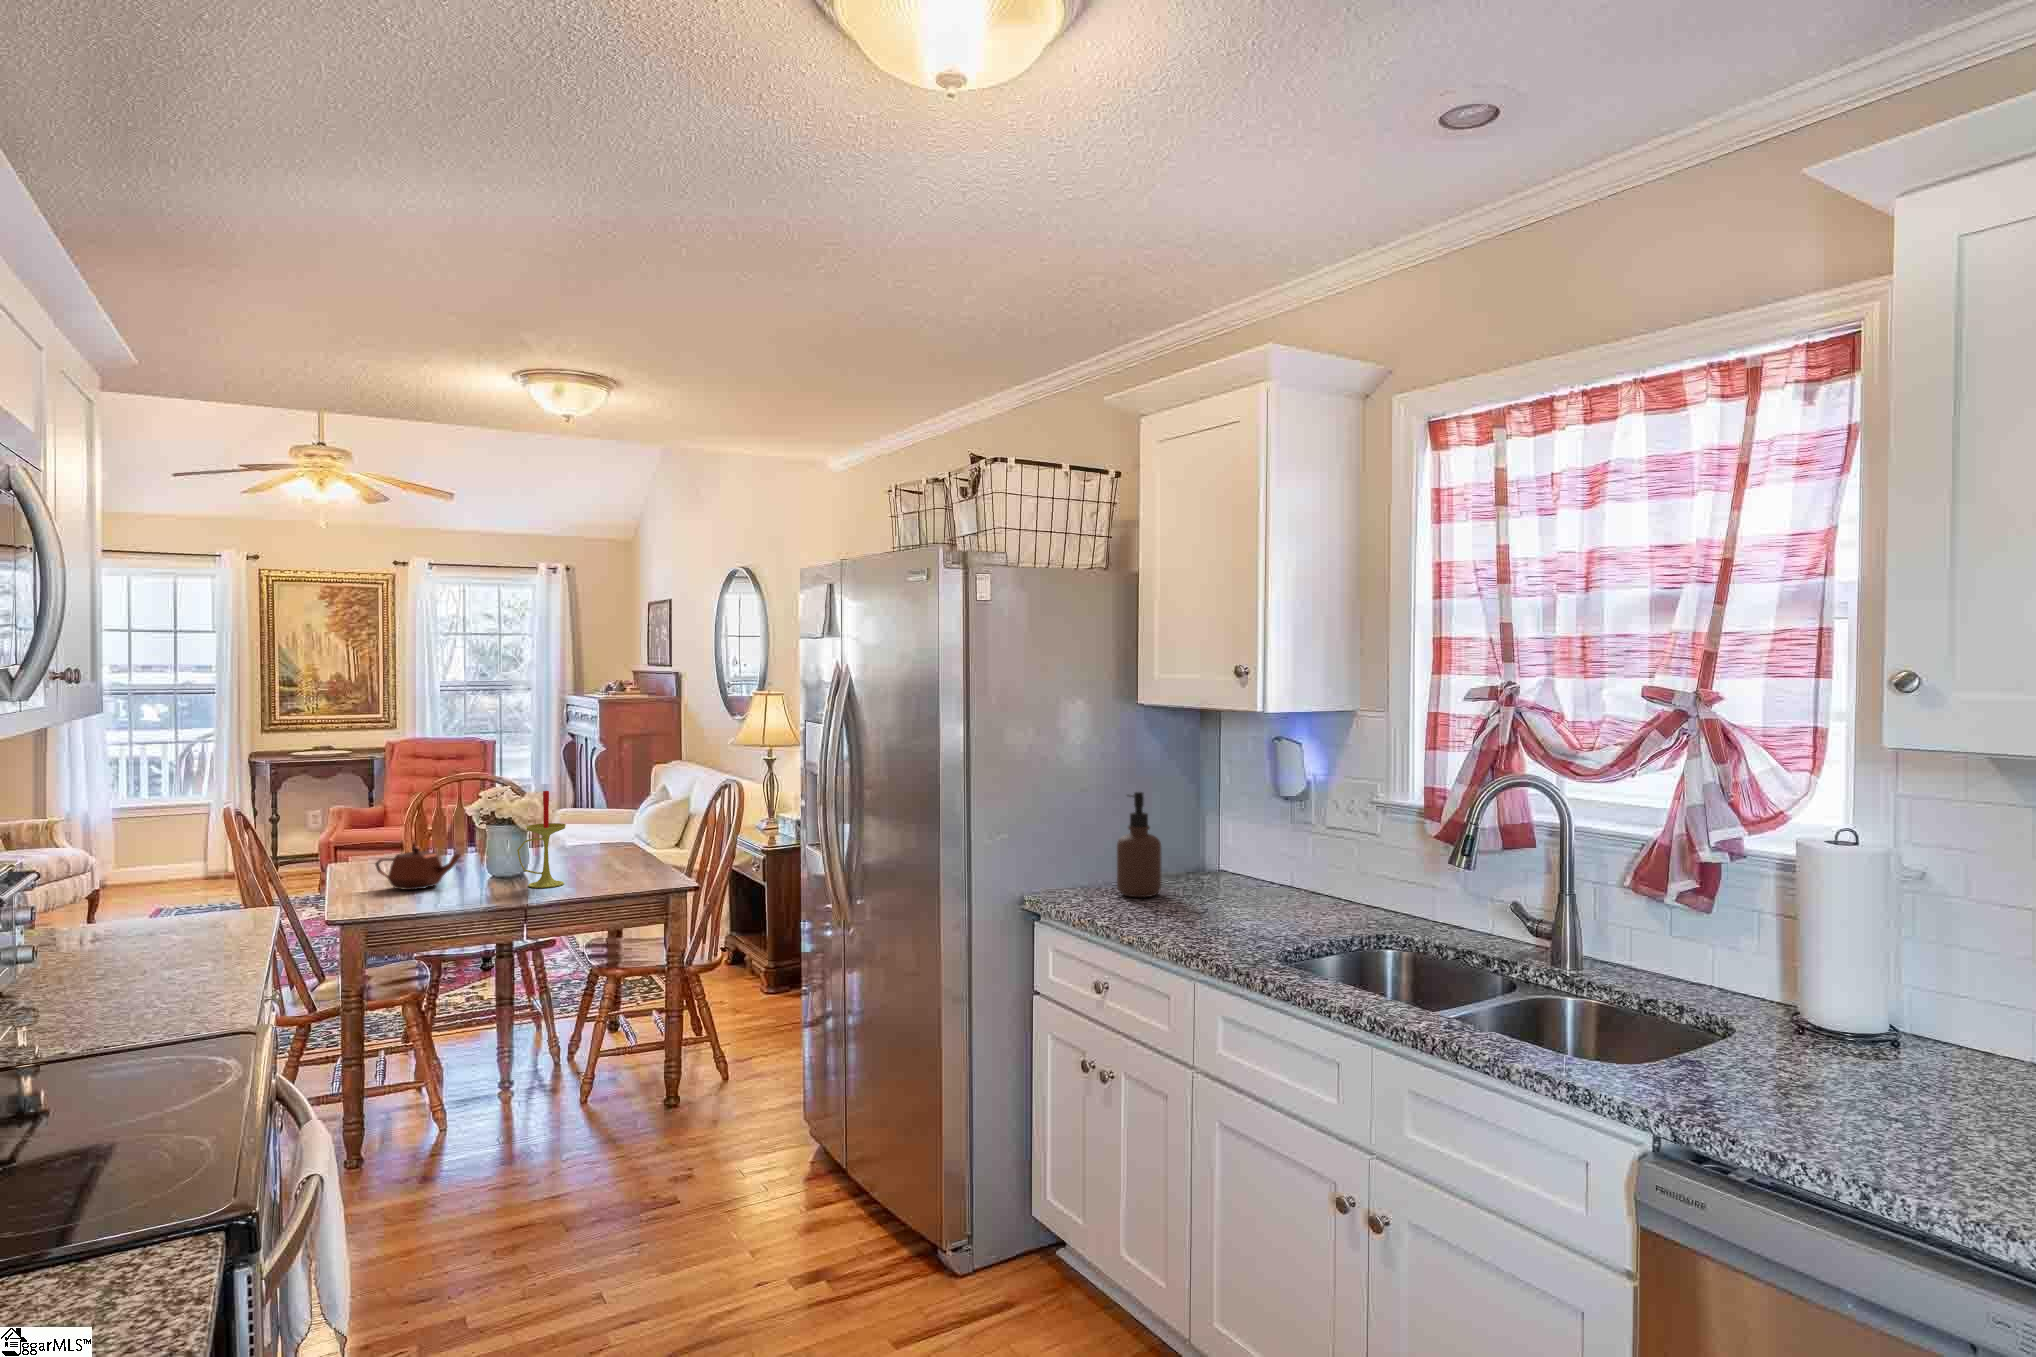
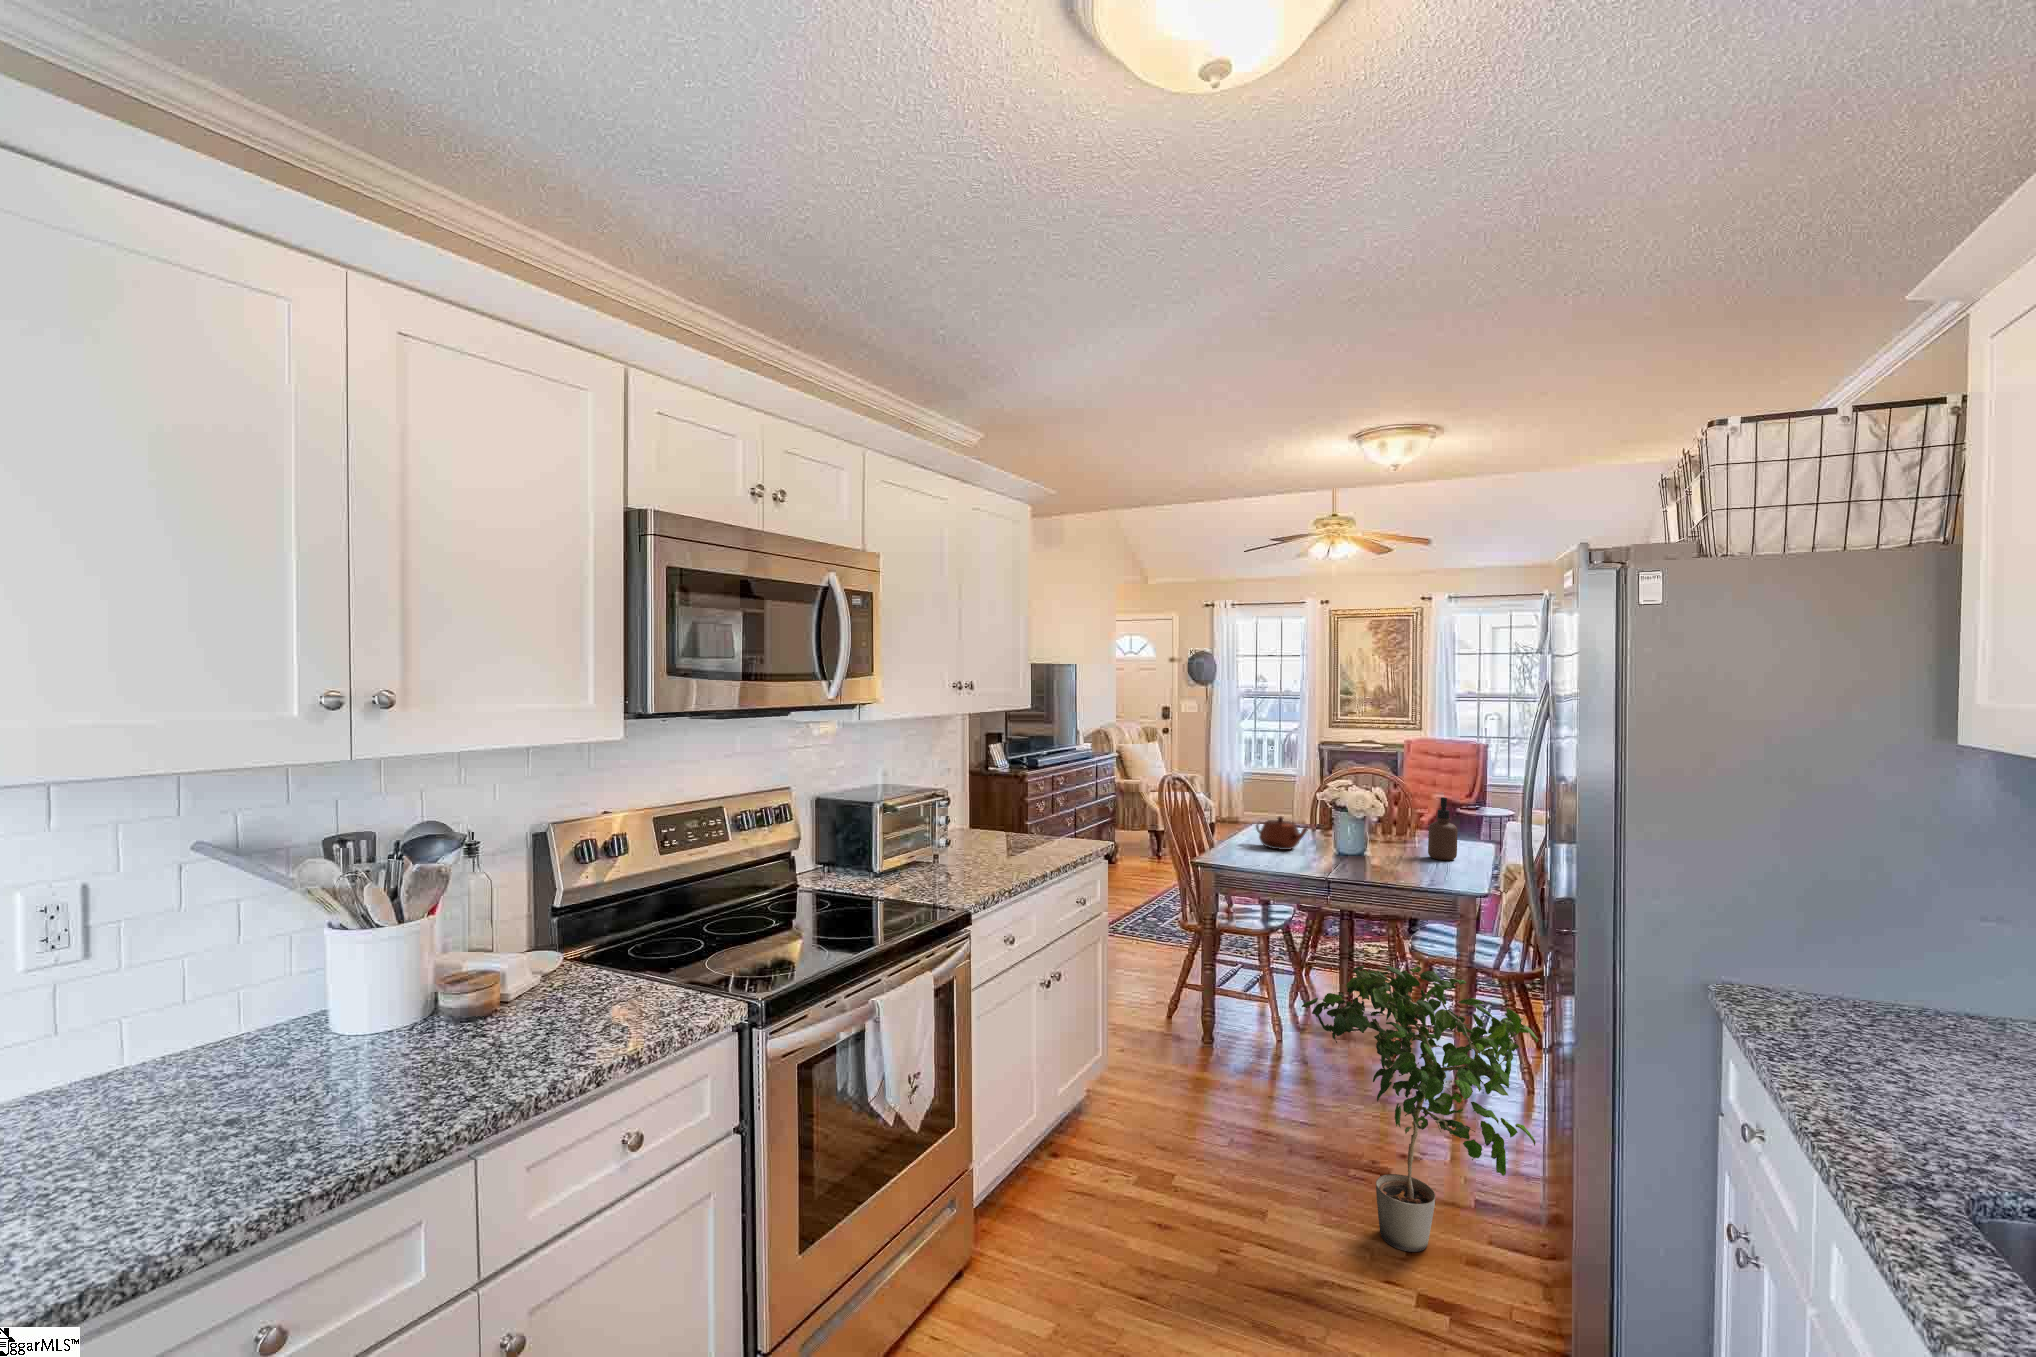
candle: present [517,791,566,888] -> none [1341,784,1384,868]
soap dispenser: present [1117,792,1162,897] -> present [1428,798,1458,860]
potted plant: none [634,964,869,1256] -> present [1302,965,1538,1252]

